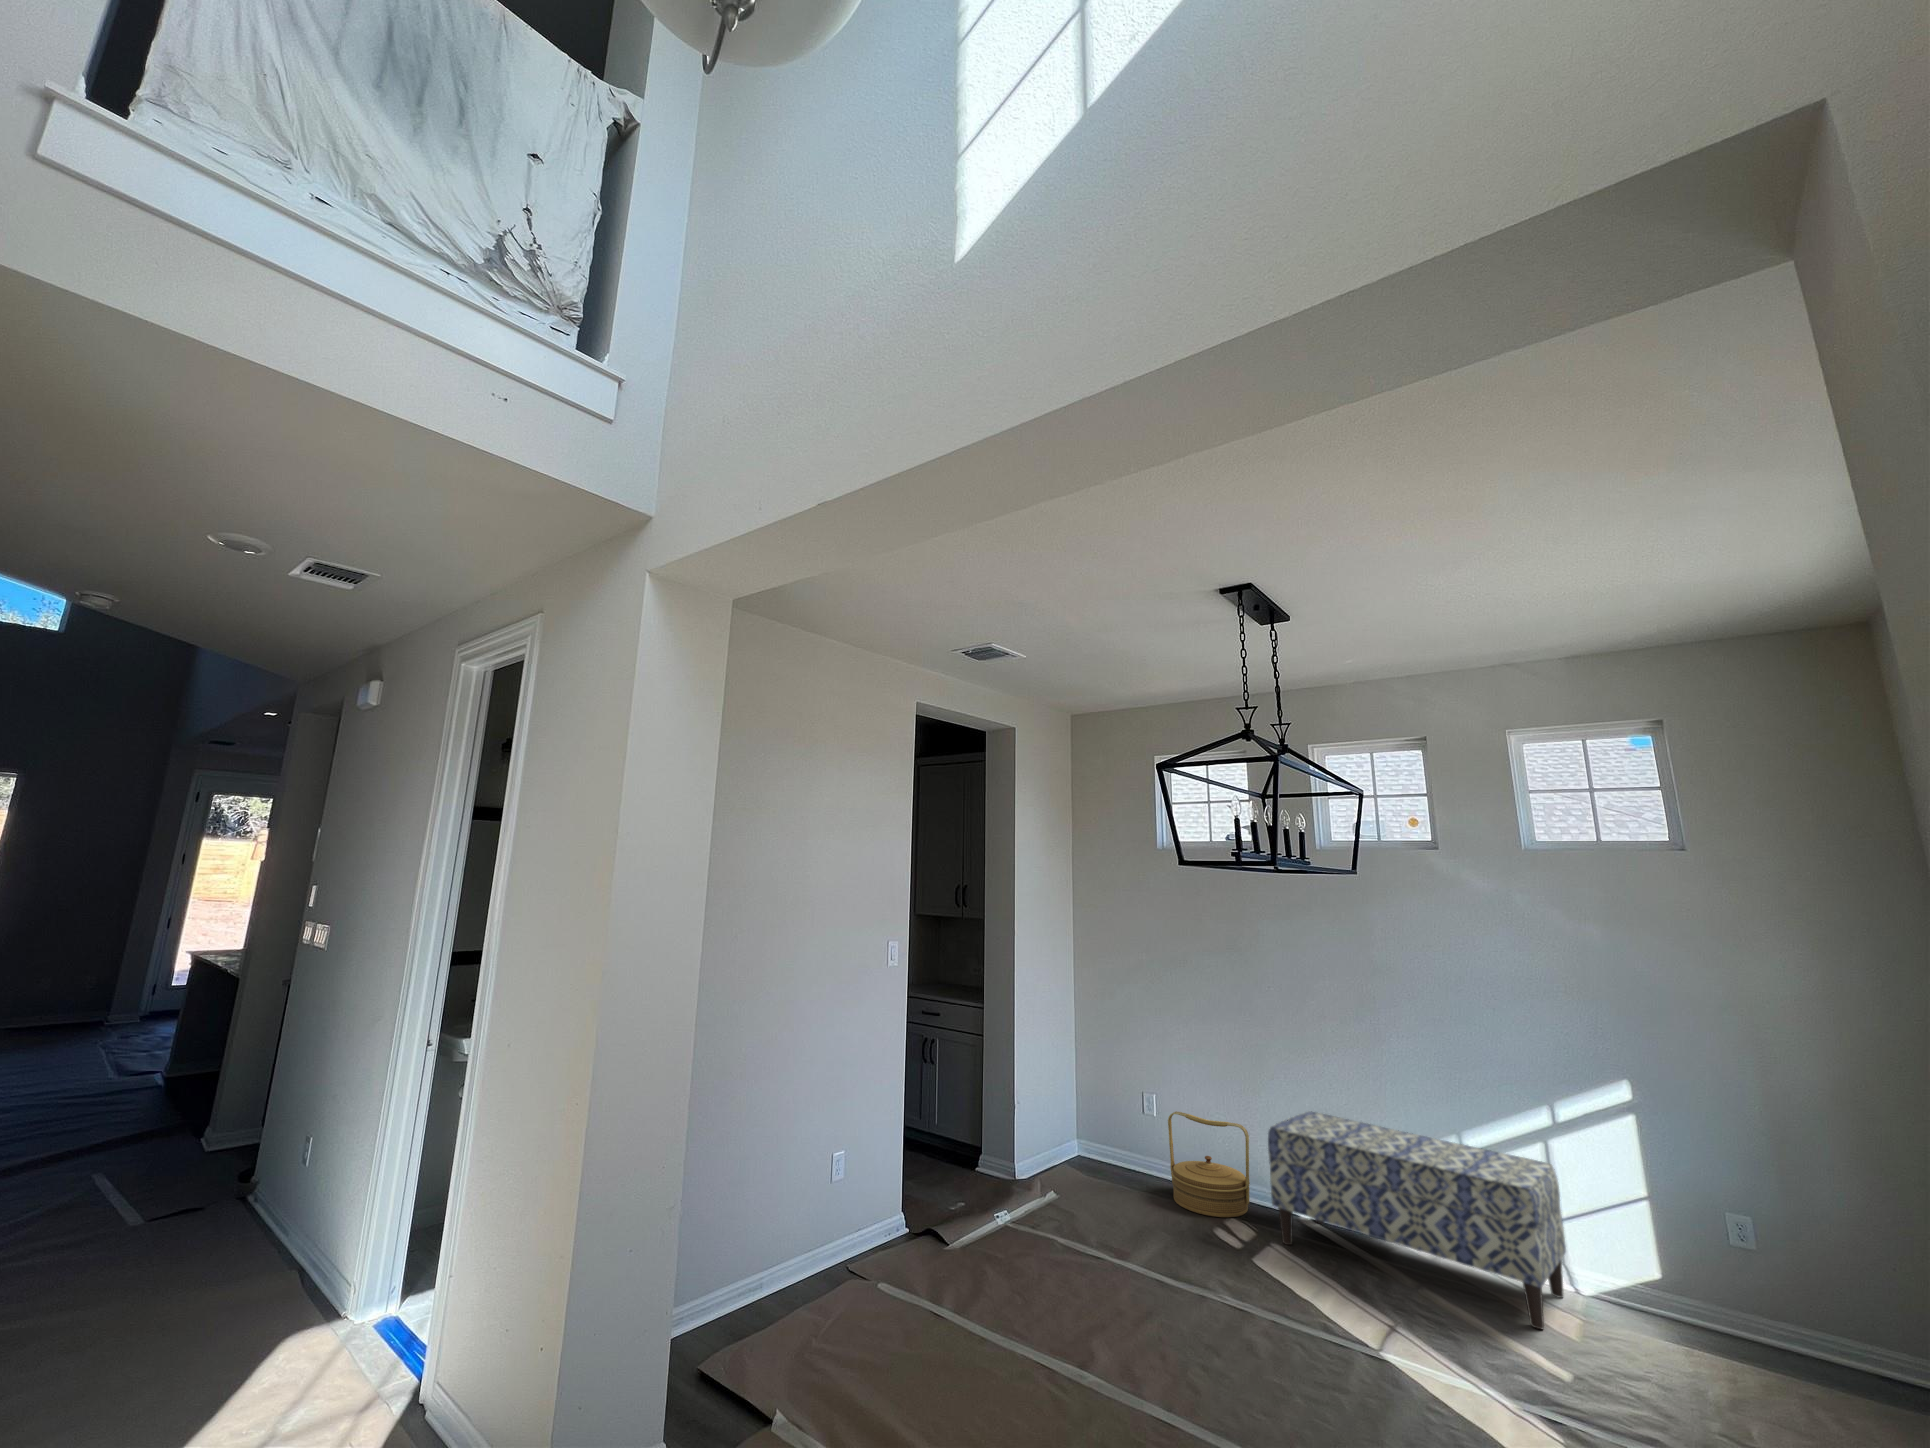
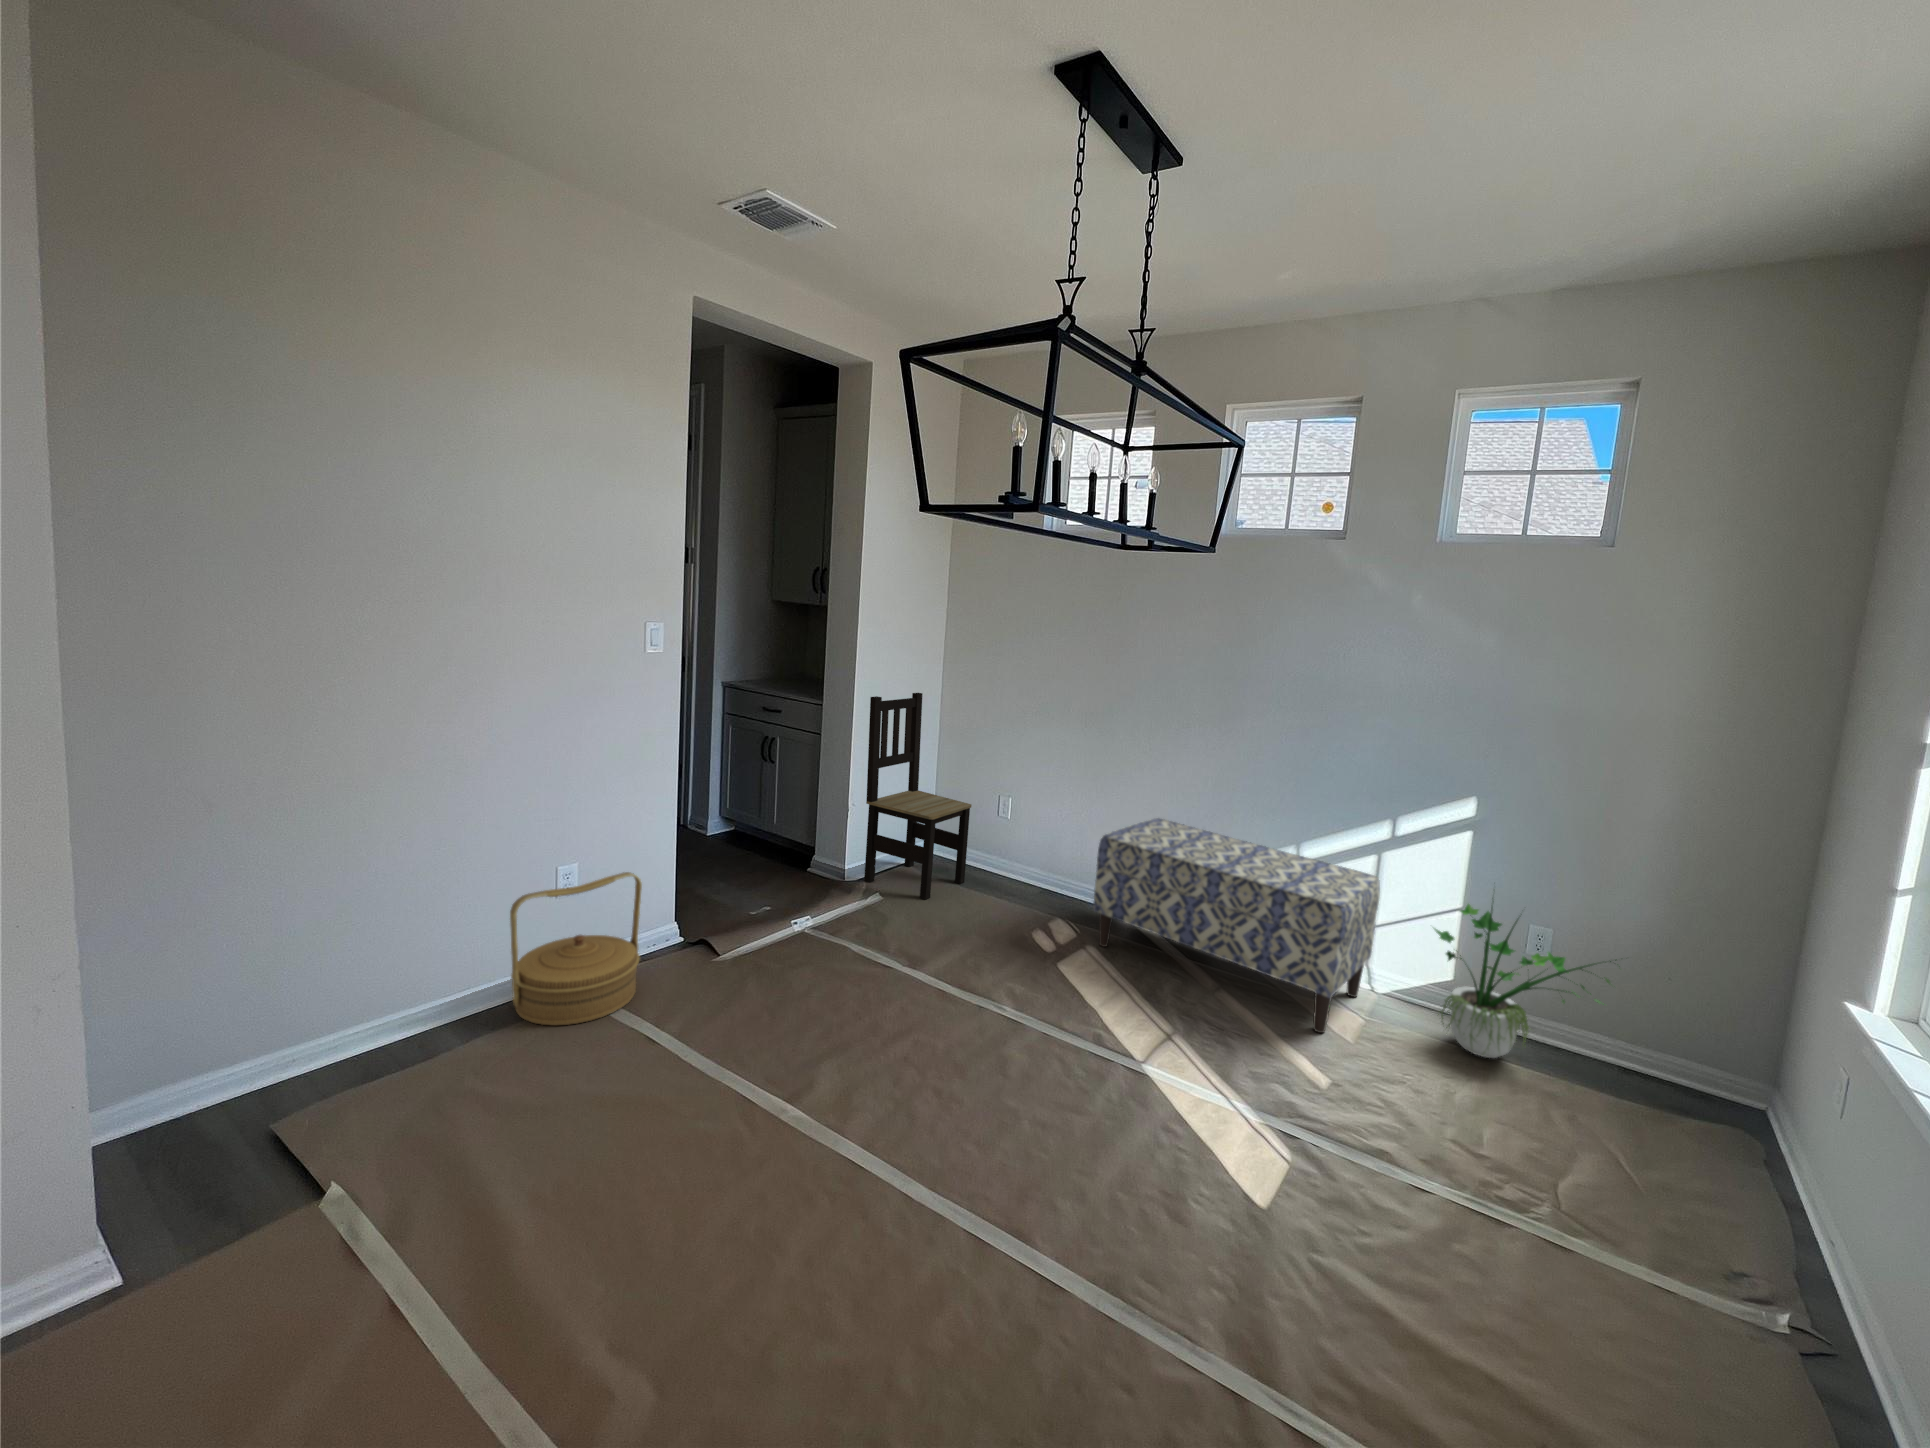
dining chair: none [1029,994,1125,1199] -> present [864,693,972,899]
woven basket: present [1168,1111,1250,1217] -> present [510,872,642,1026]
potted plant: none [1620,1160,1840,1358] -> present [1435,904,1616,1058]

